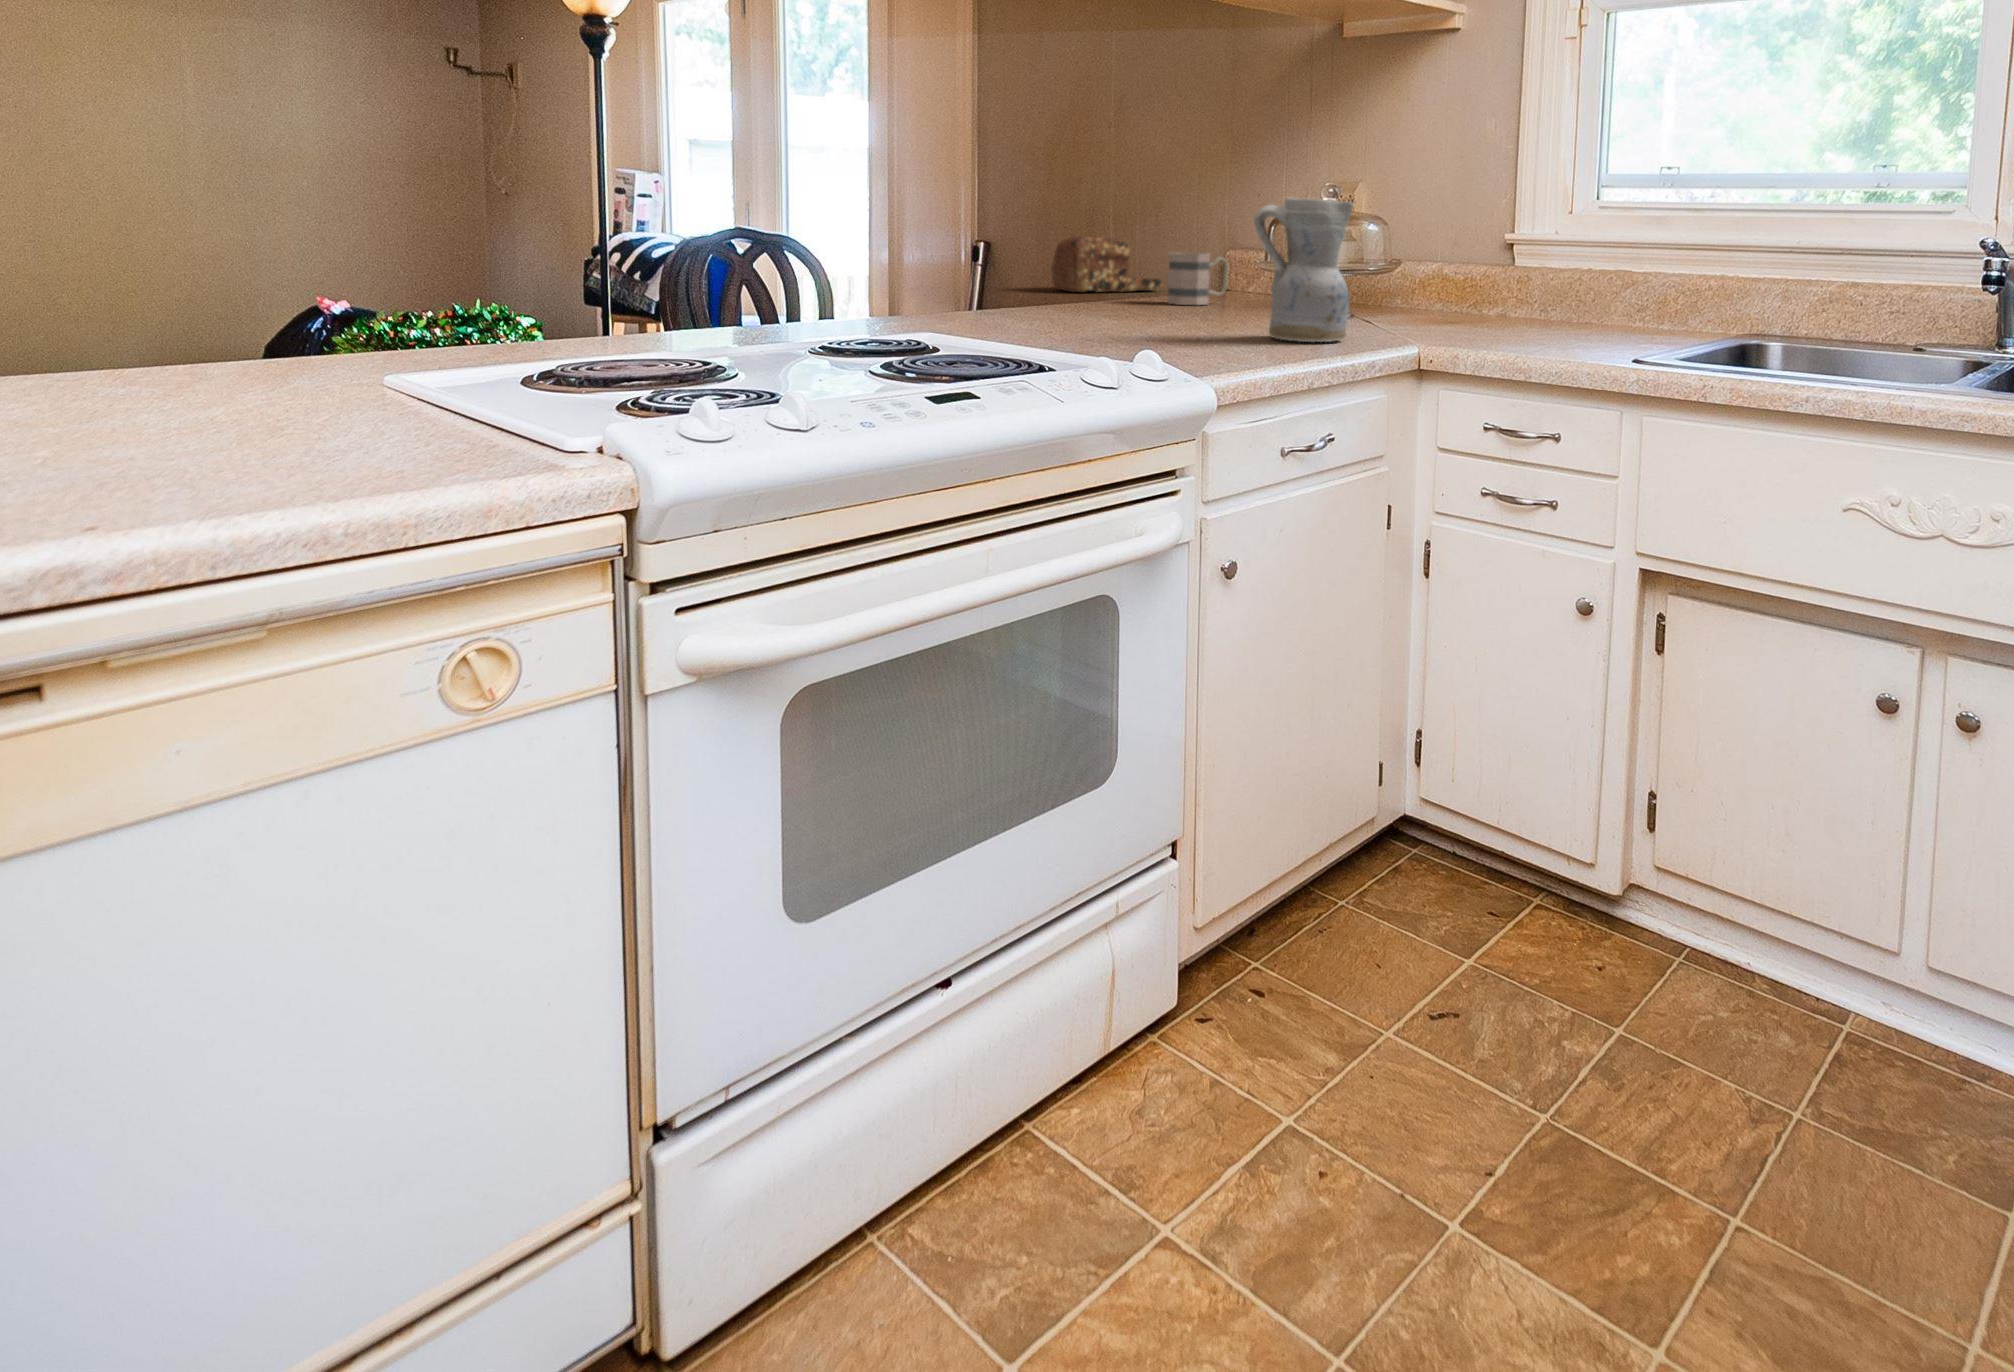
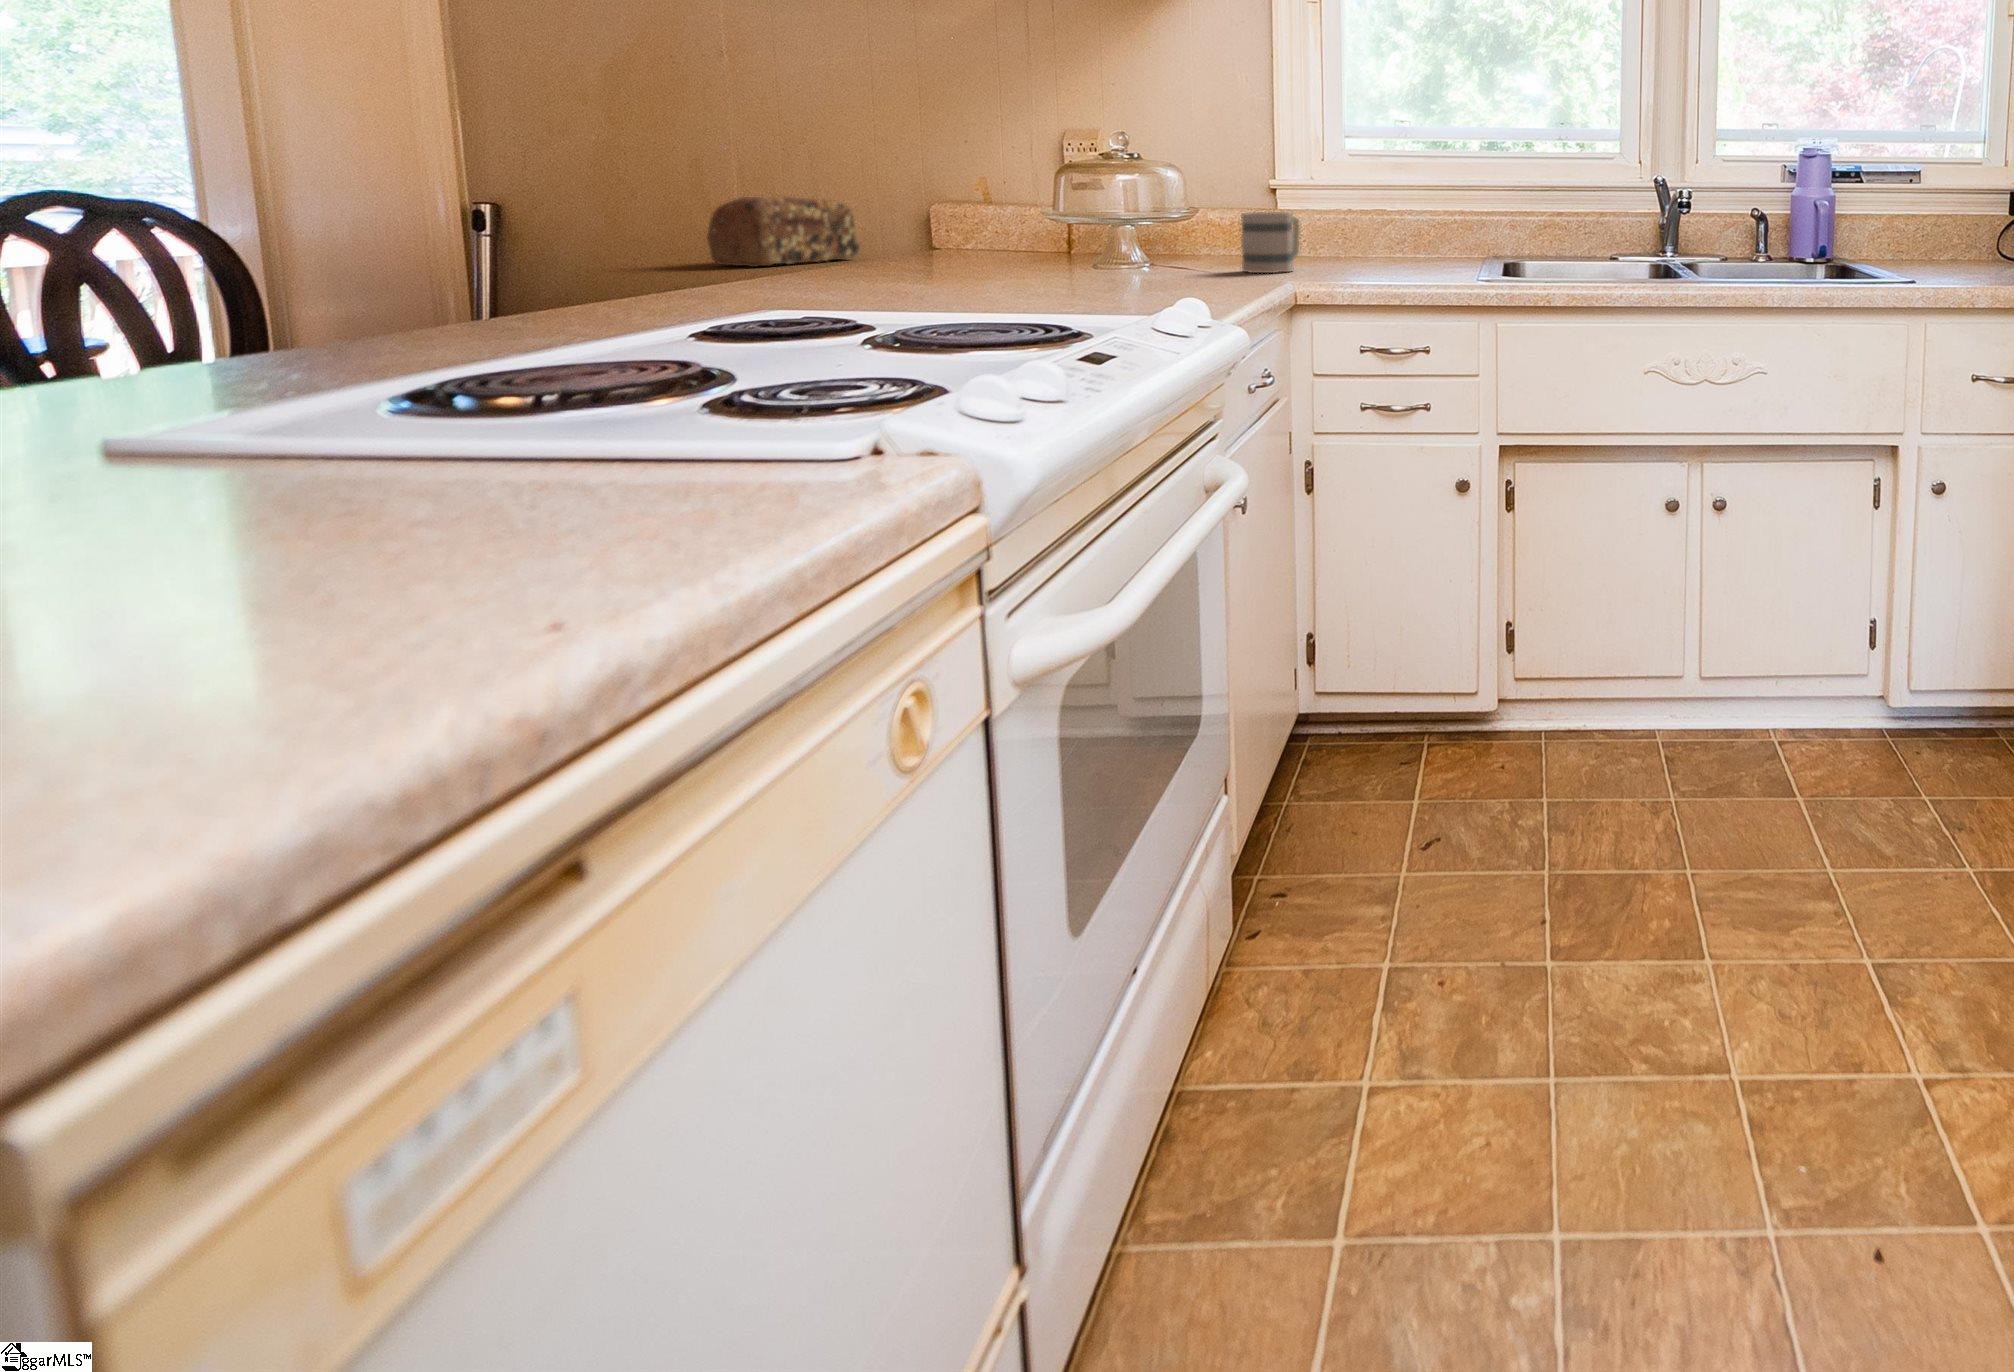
ceramic pitcher: present [1254,197,1353,342] -> none [1126,146,1225,289]
mug: present [1167,252,1229,305] -> present [1241,212,1300,273]

